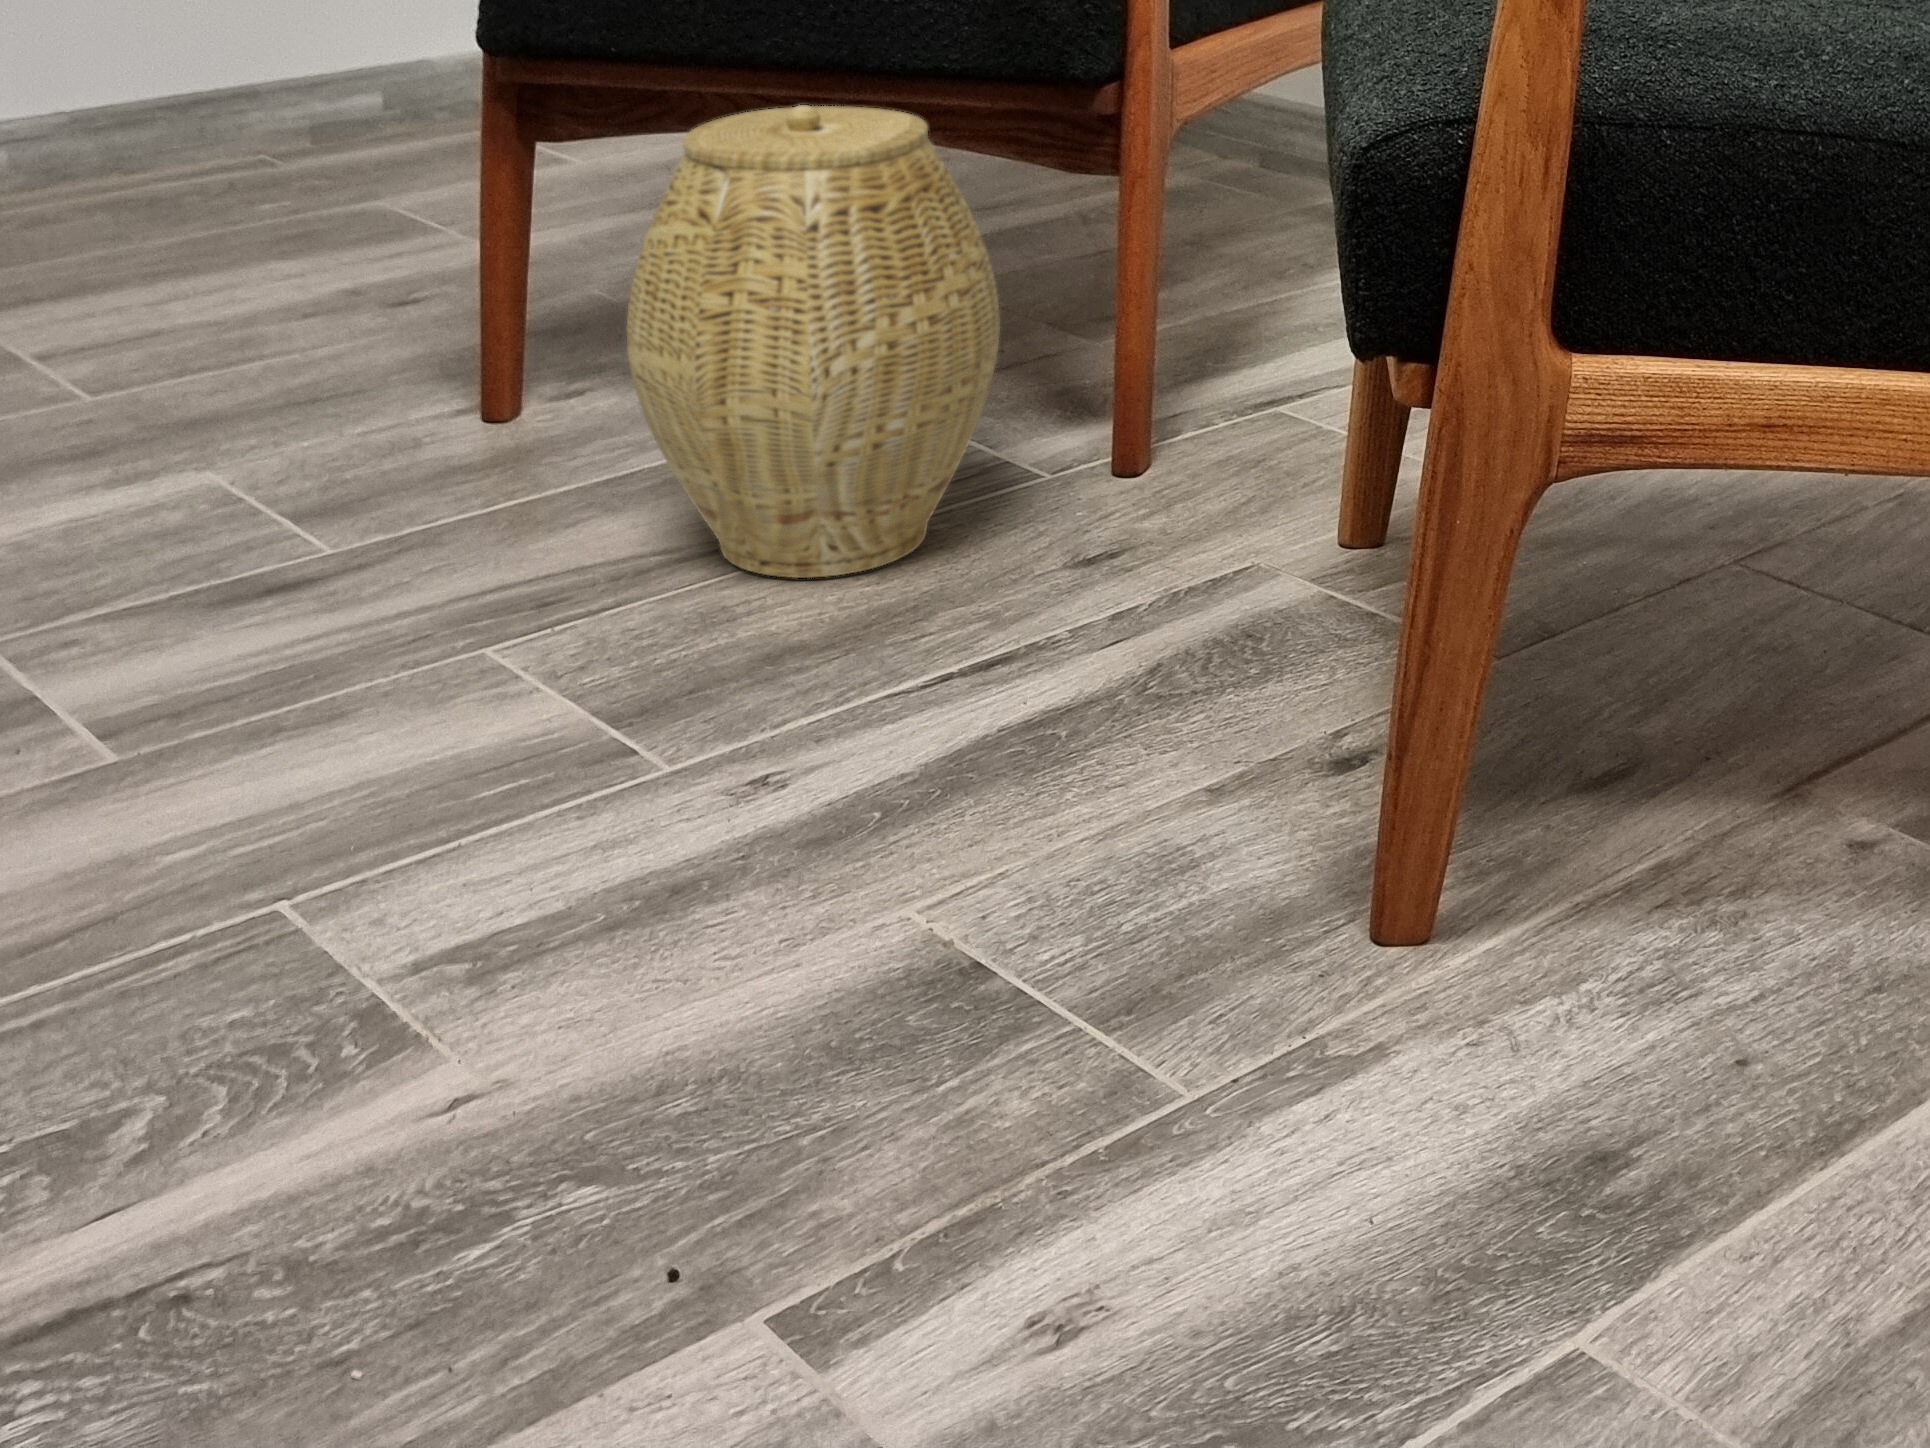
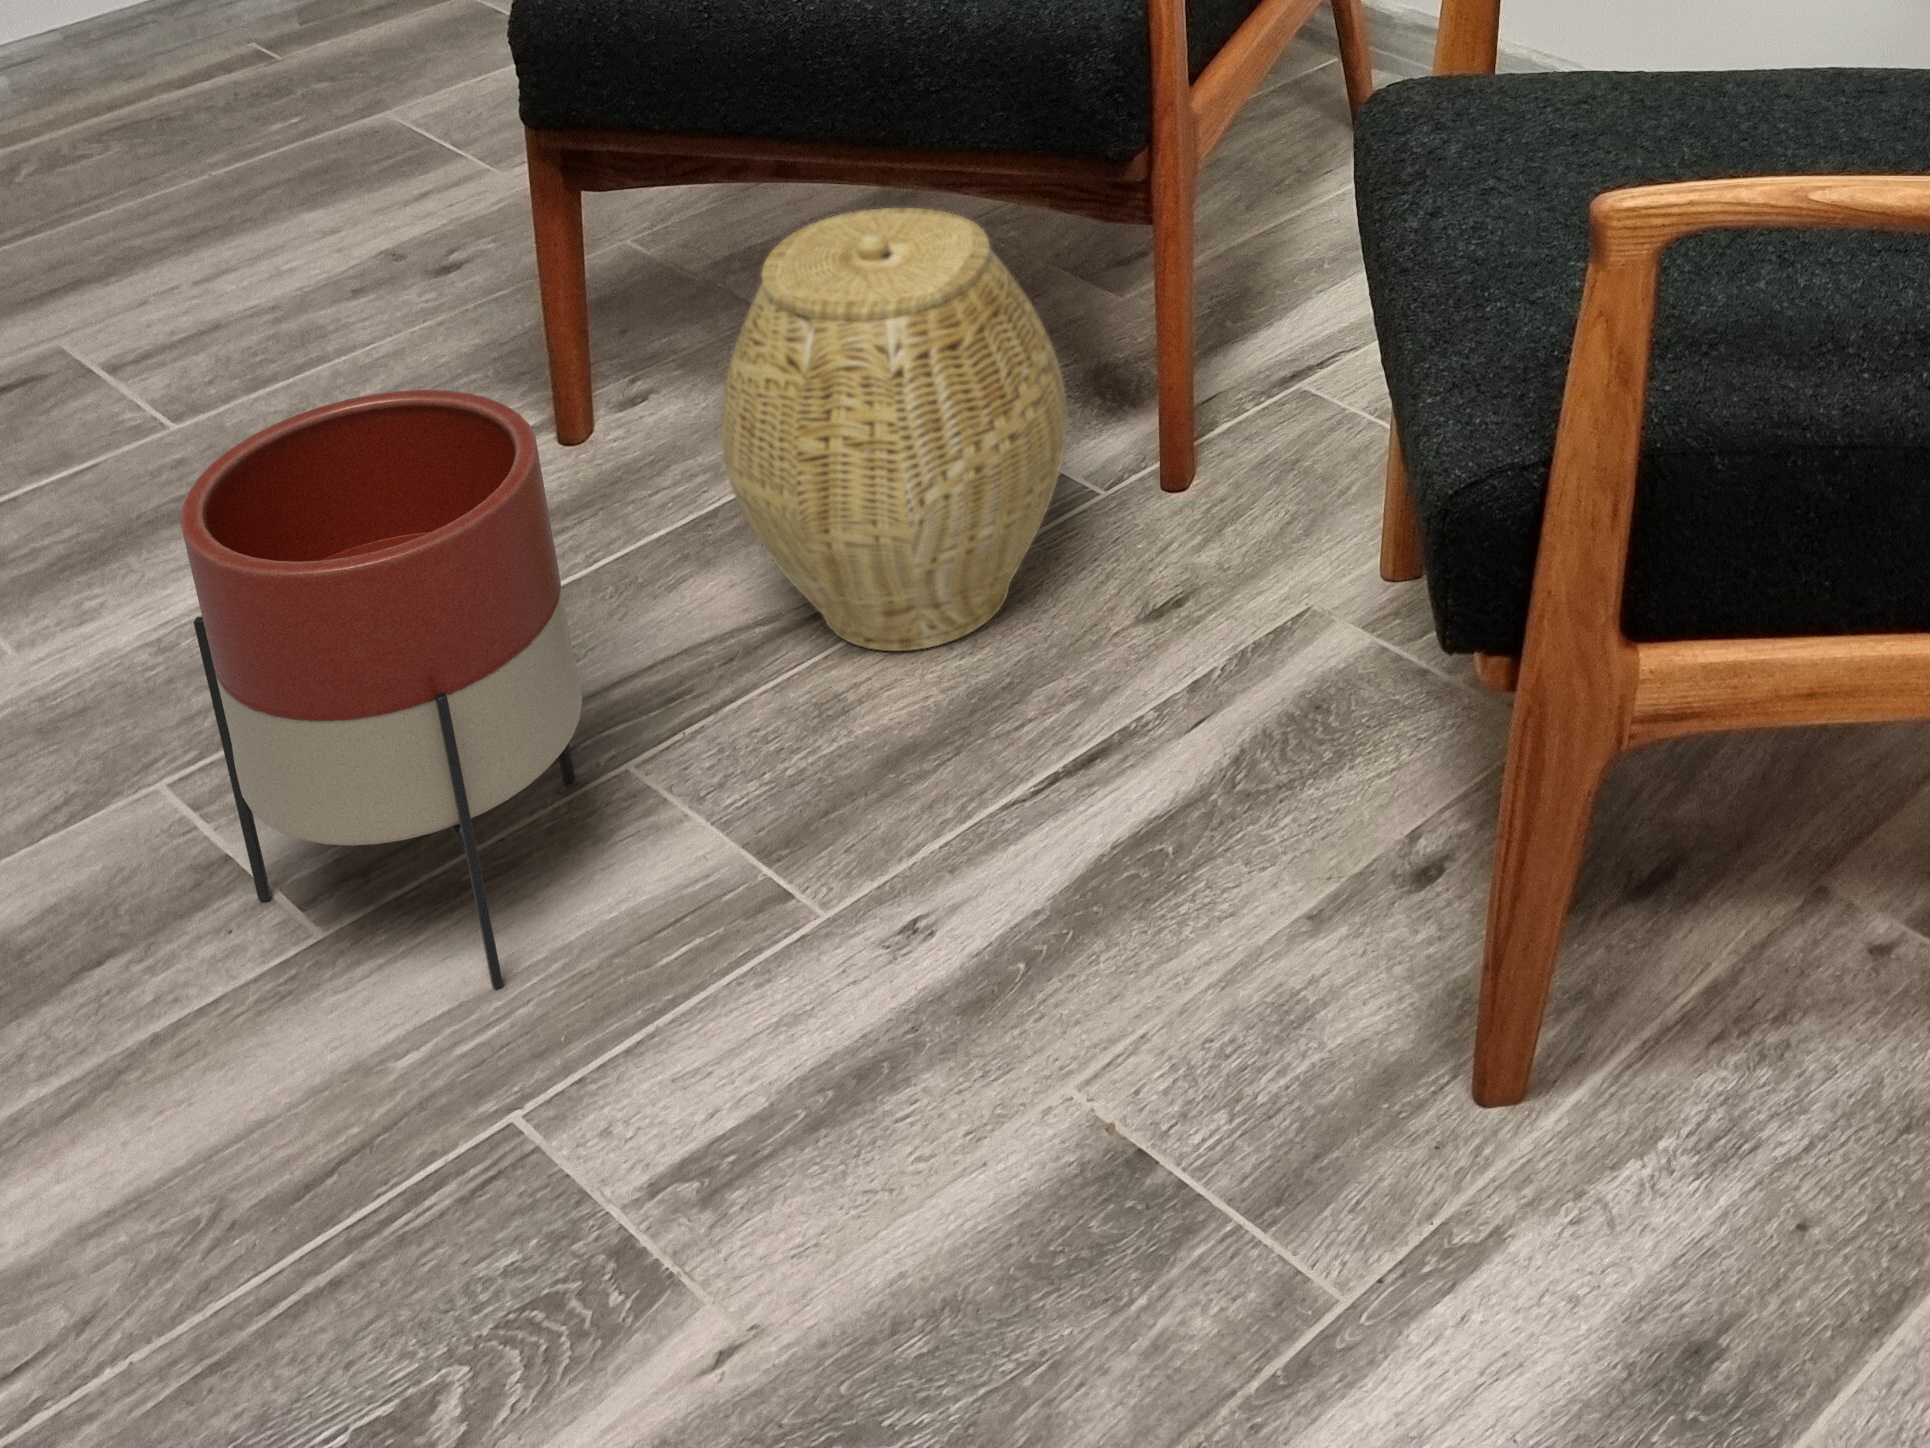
planter: none [25,173,432,805] -> present [180,390,582,988]

